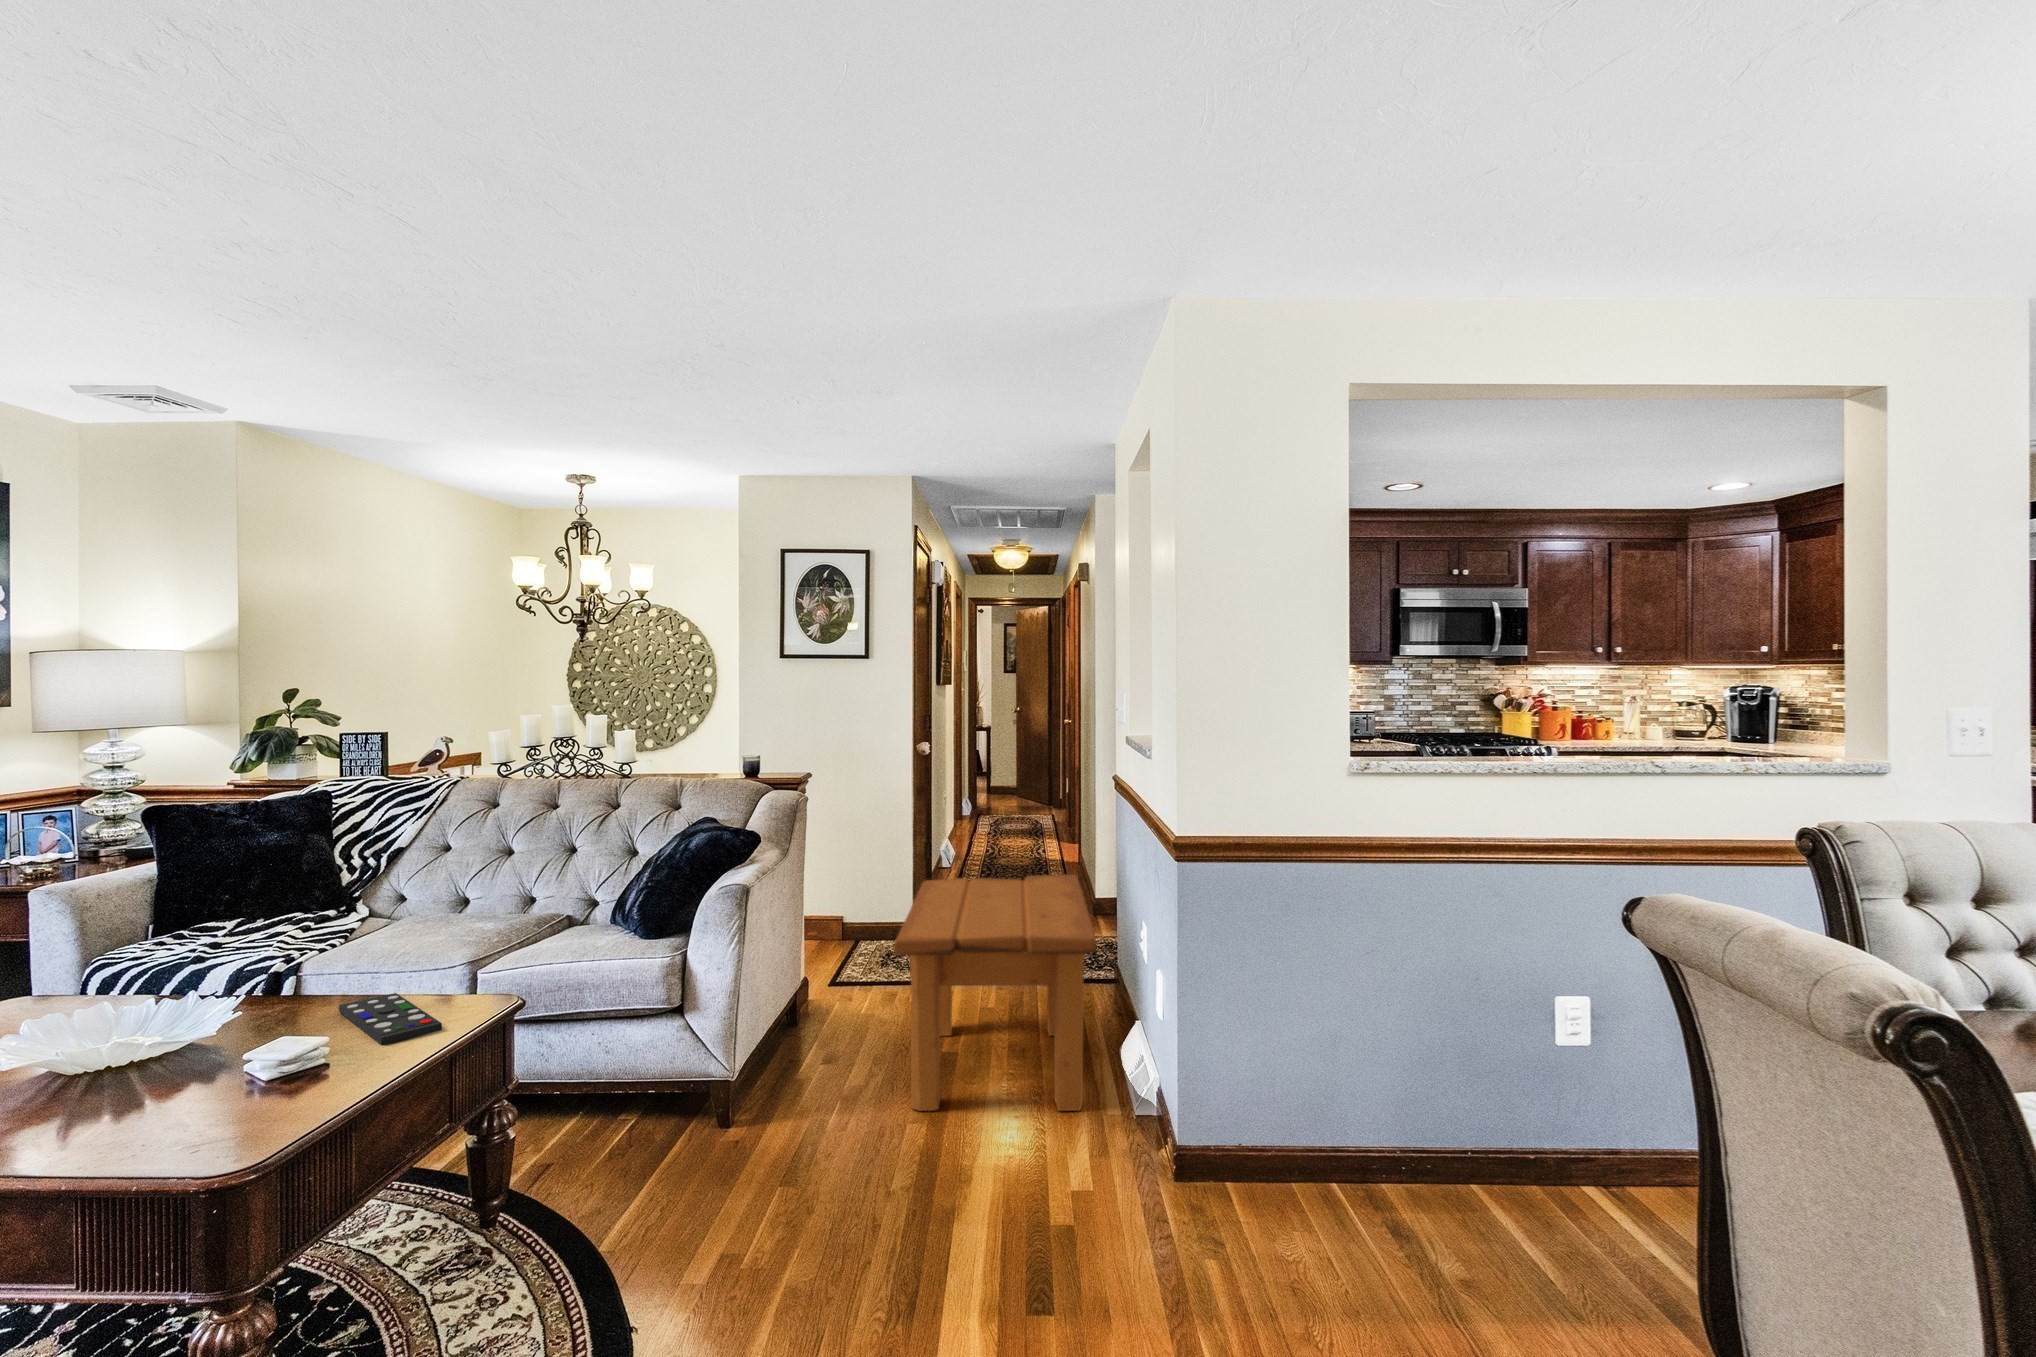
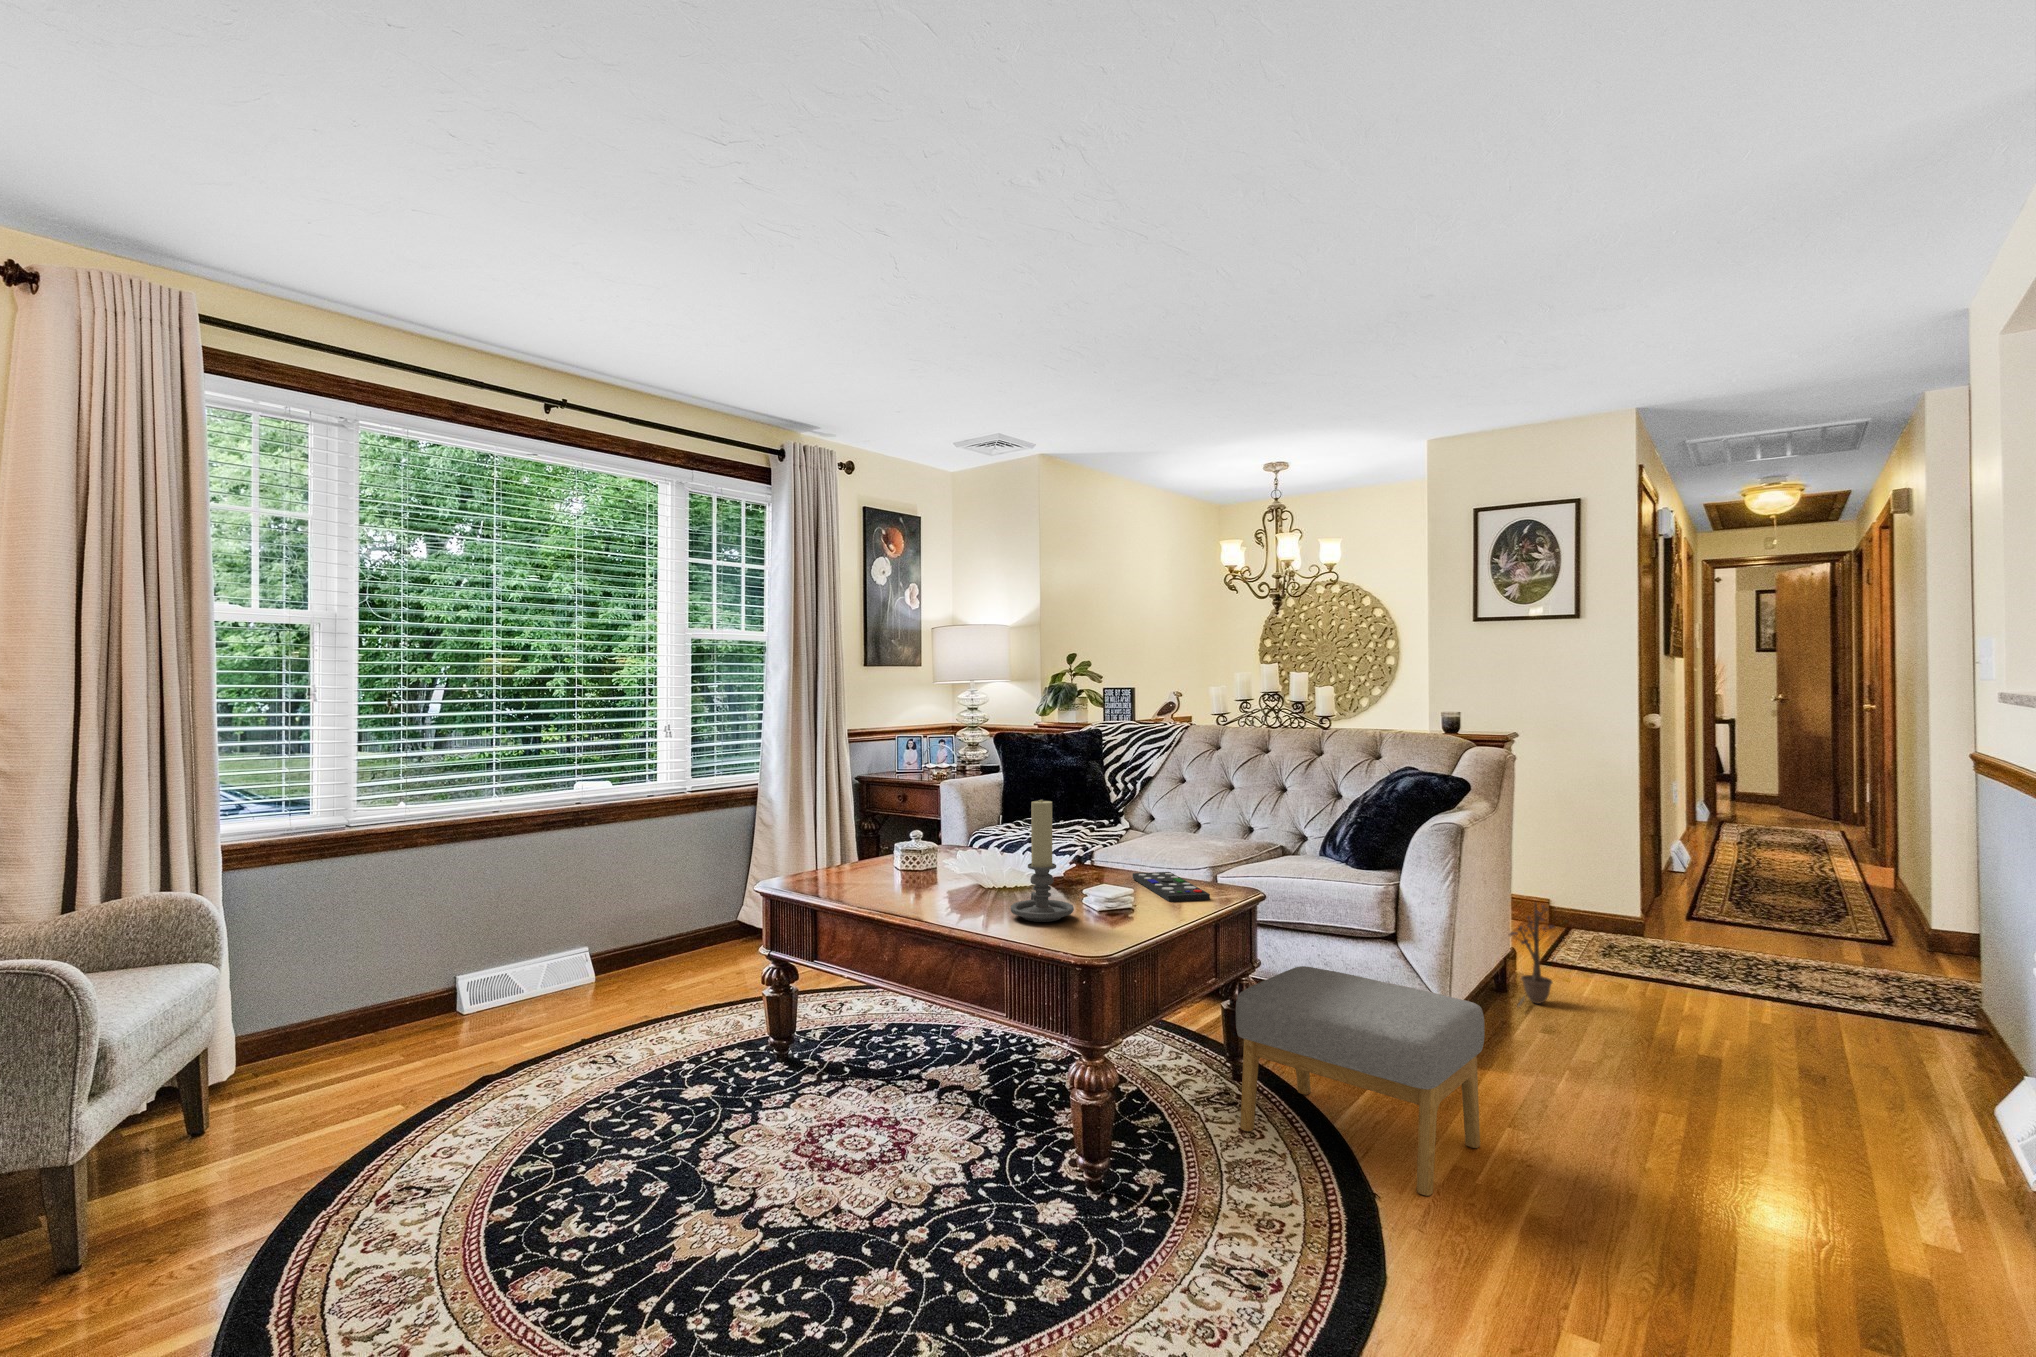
side table: present [894,875,1096,1111] -> none [1638,856,1946,1152]
decorative plant: none [796,938,837,1043] -> present [1509,903,1554,1006]
candle holder: none [92,954,213,1134] -> present [1011,799,1074,922]
footstool: none [474,1075,755,1313] -> present [1236,966,1484,1196]

